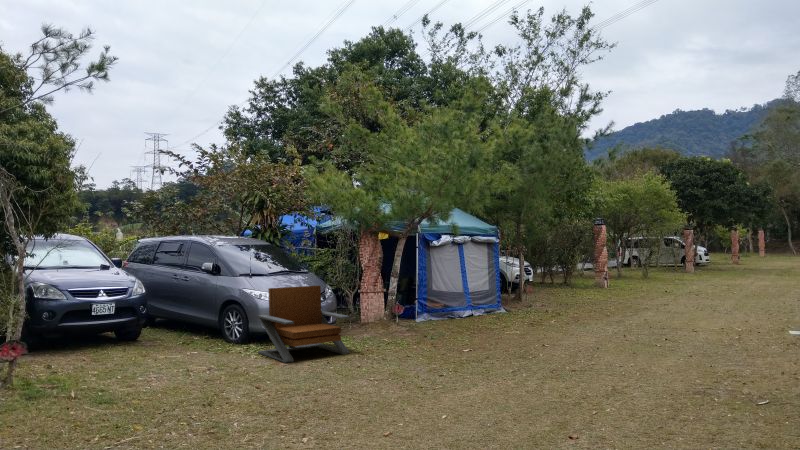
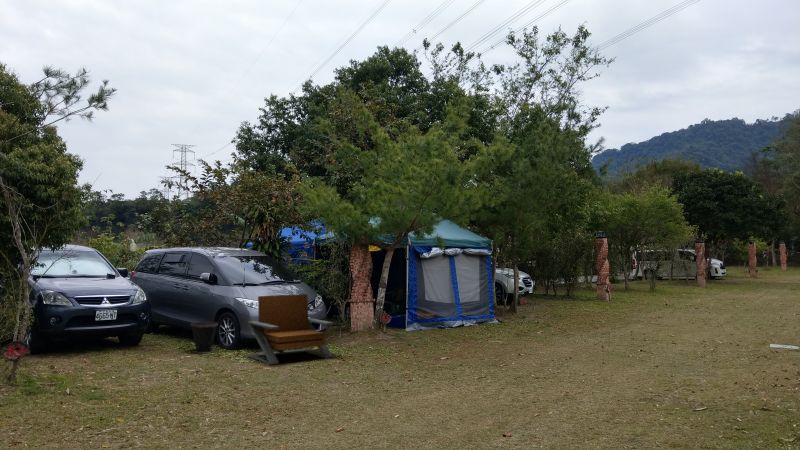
bucket: none [193,315,224,349] -> present [191,322,218,353]

